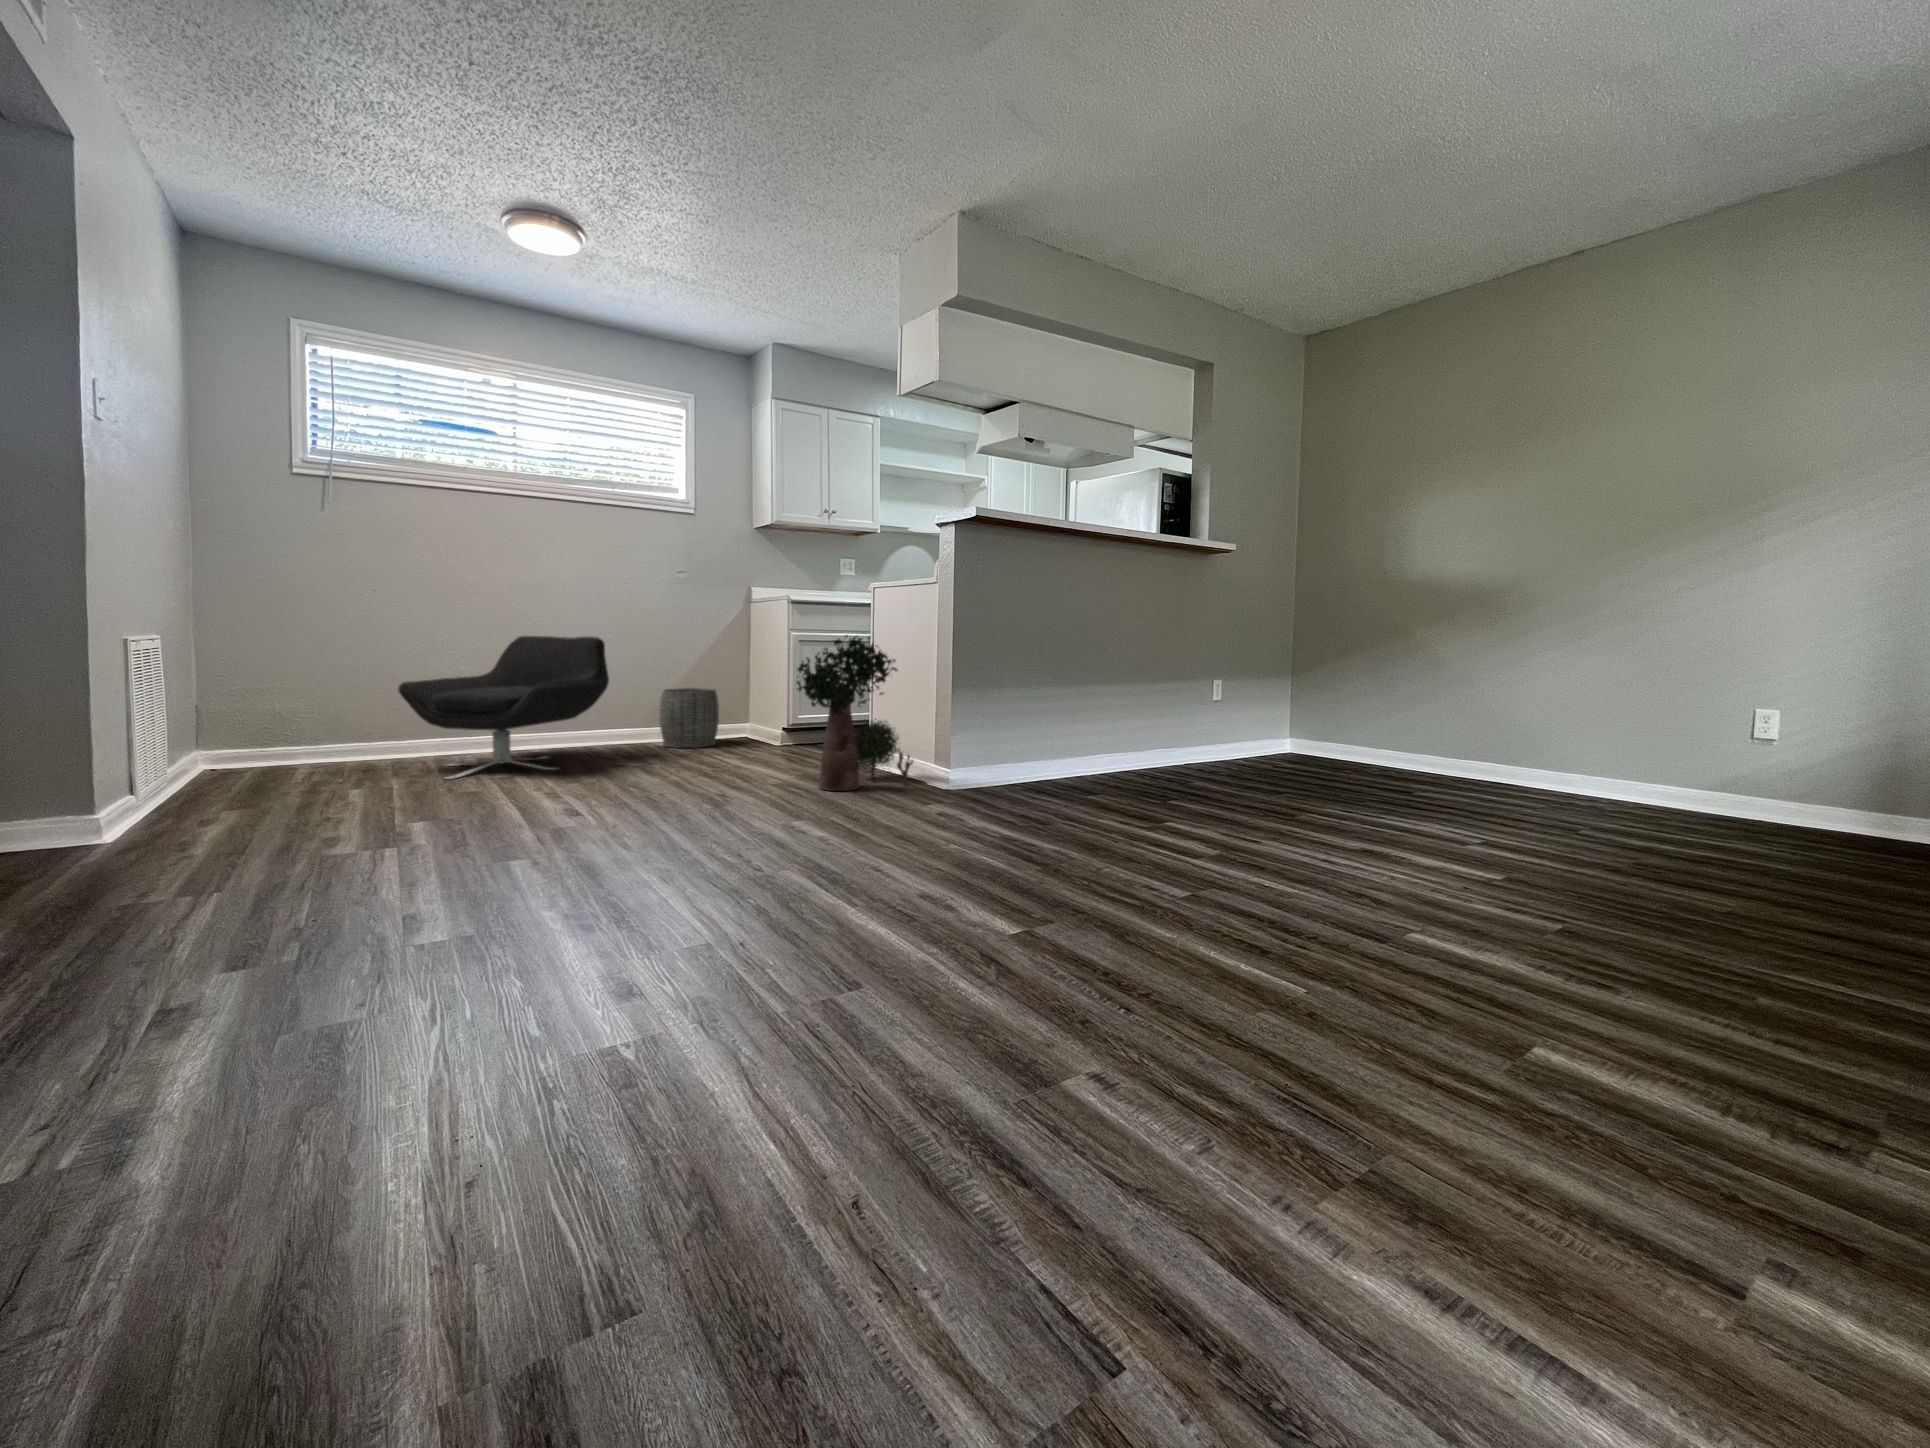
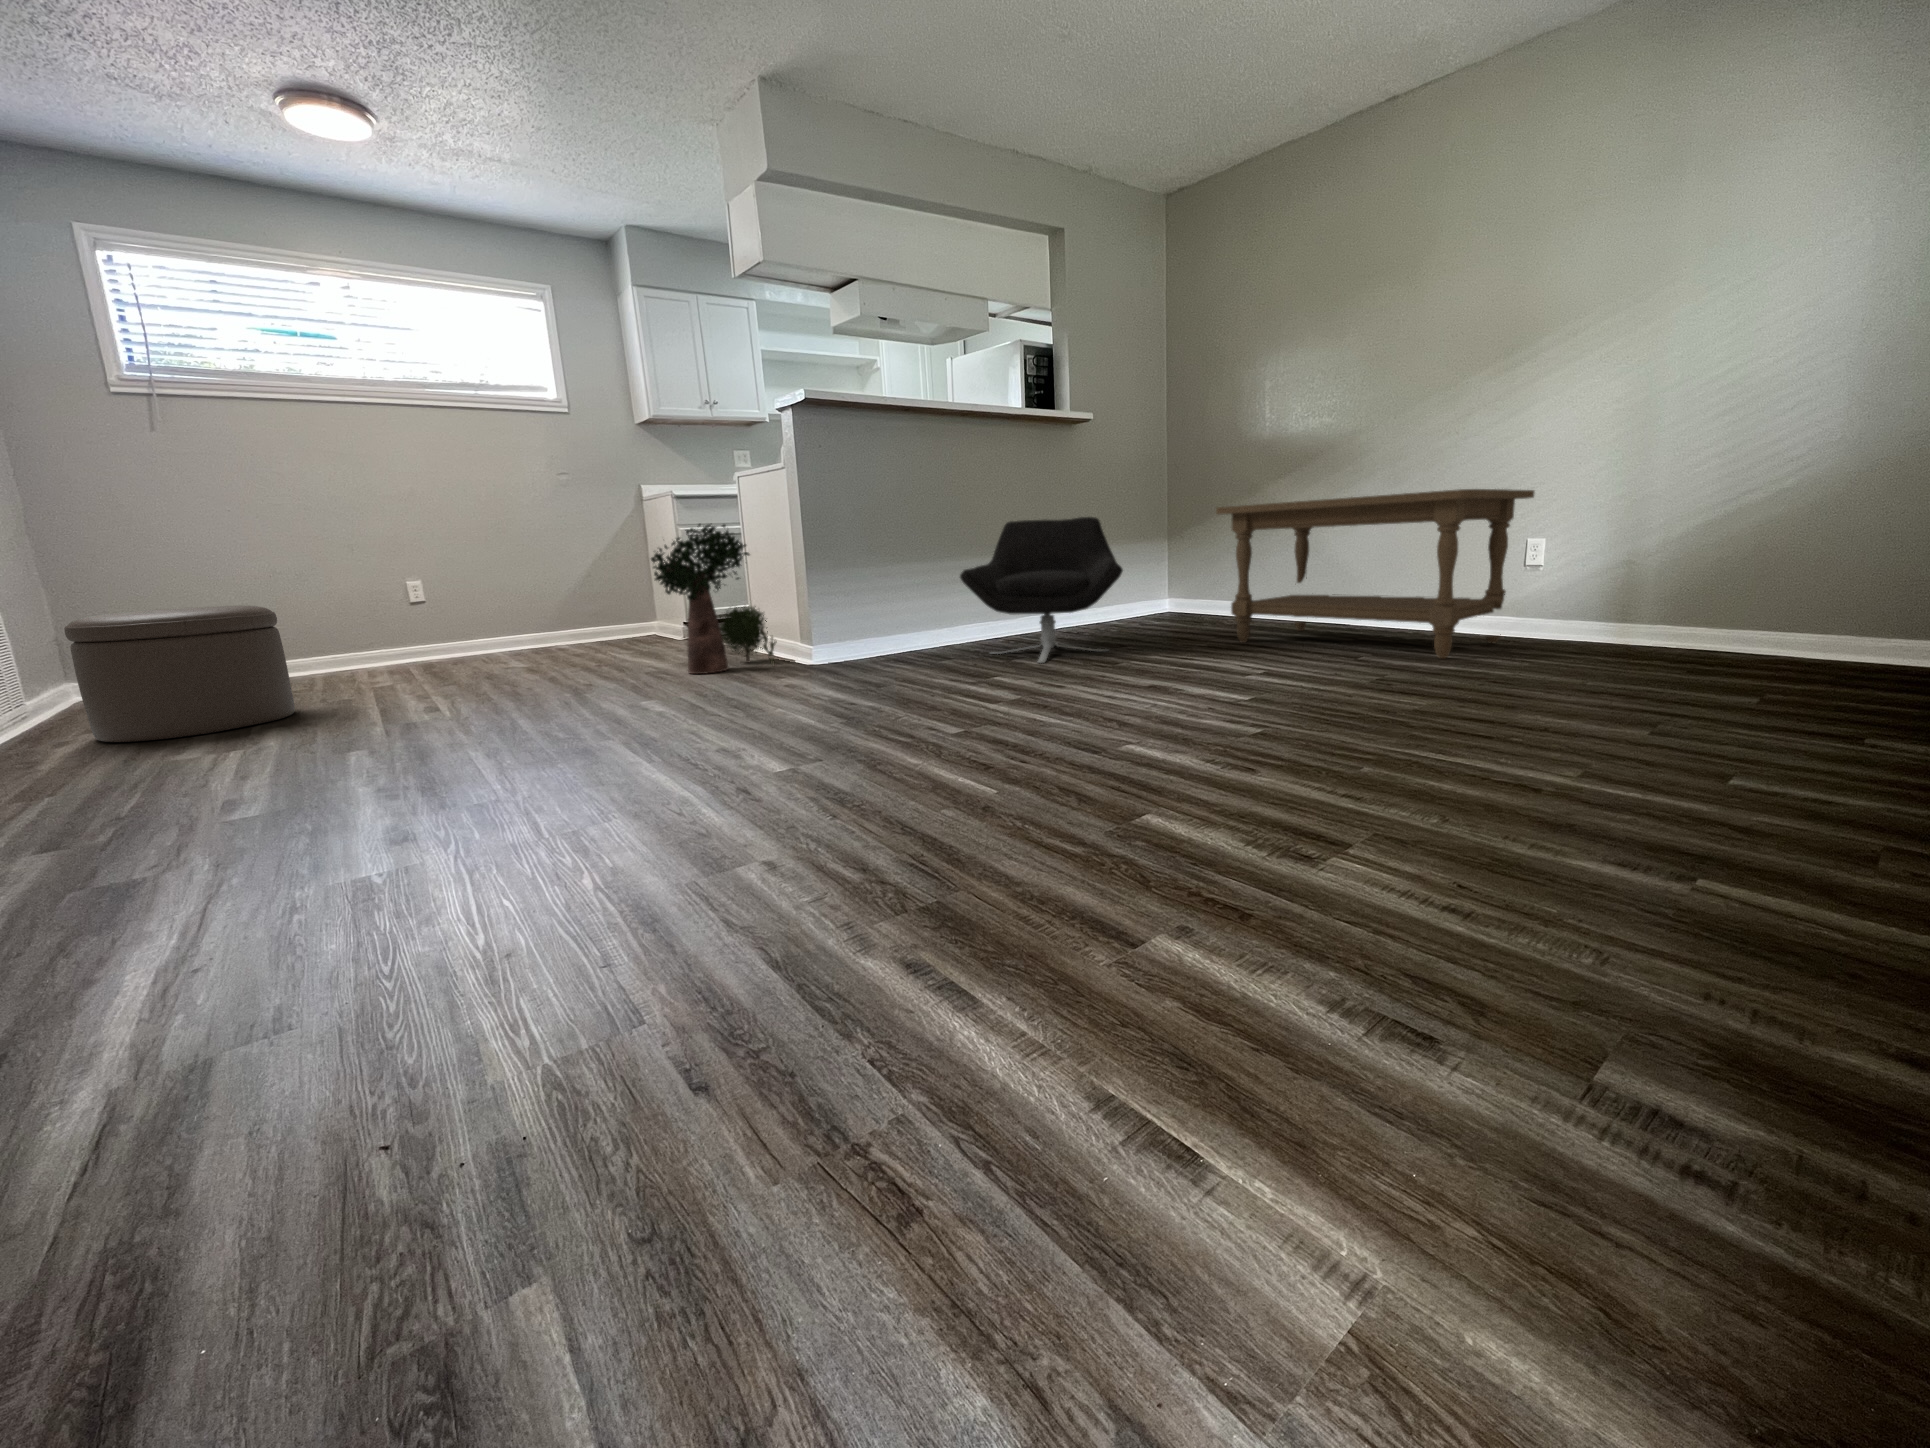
lounge chair: present [398,636,609,779] -> present [960,517,1123,663]
coffee table: none [1380,650,1763,841] -> present [1216,489,1534,659]
woven basket: present [660,688,719,748] -> none [552,592,616,651]
ottoman: none [234,694,433,838] -> present [64,606,295,742]

